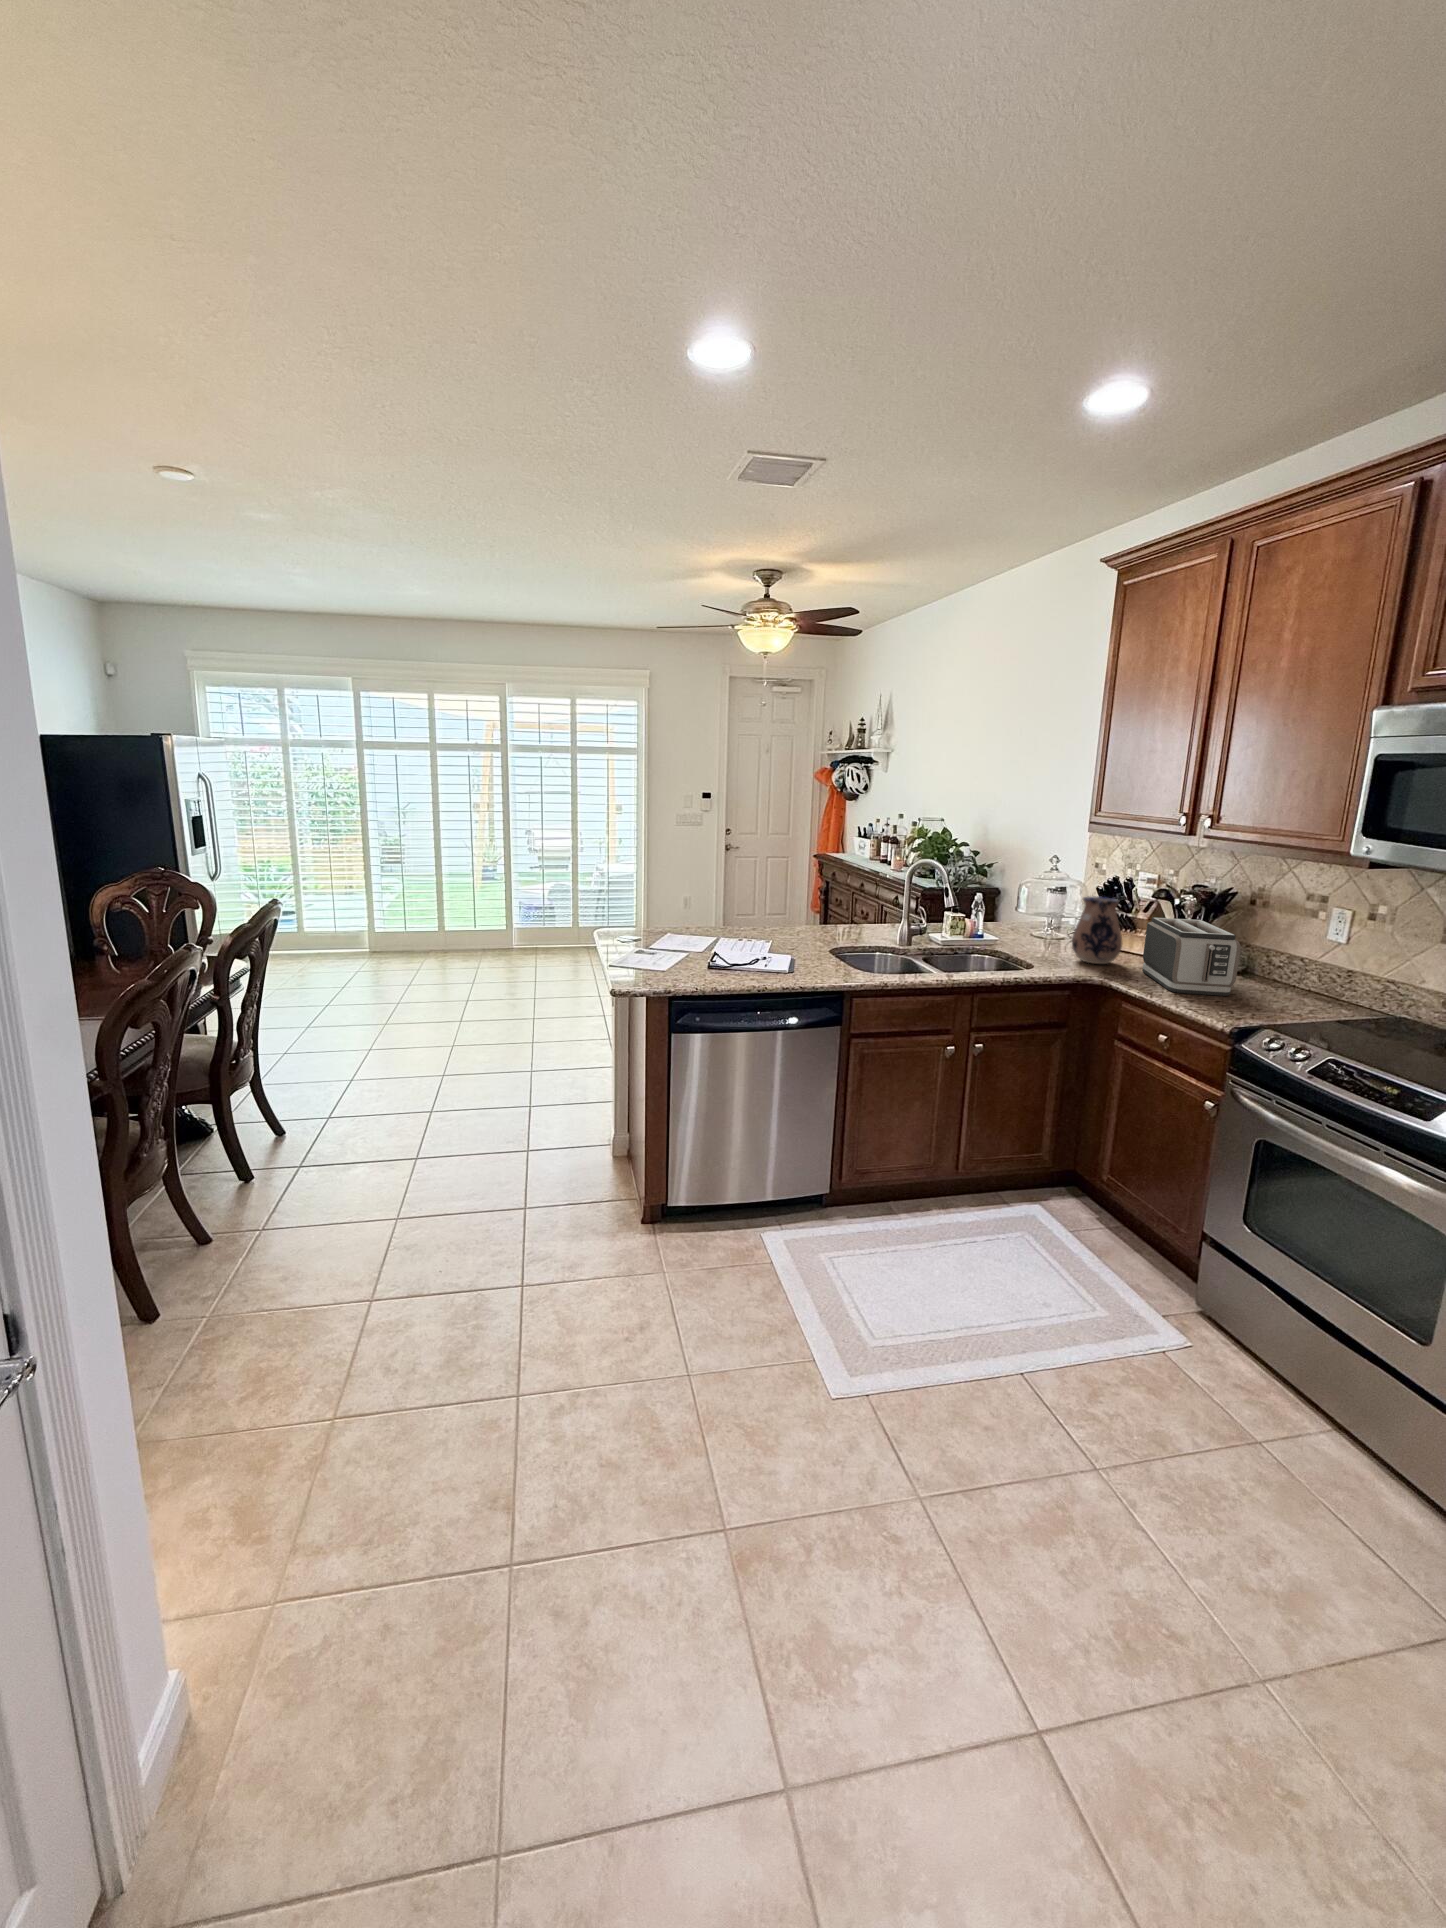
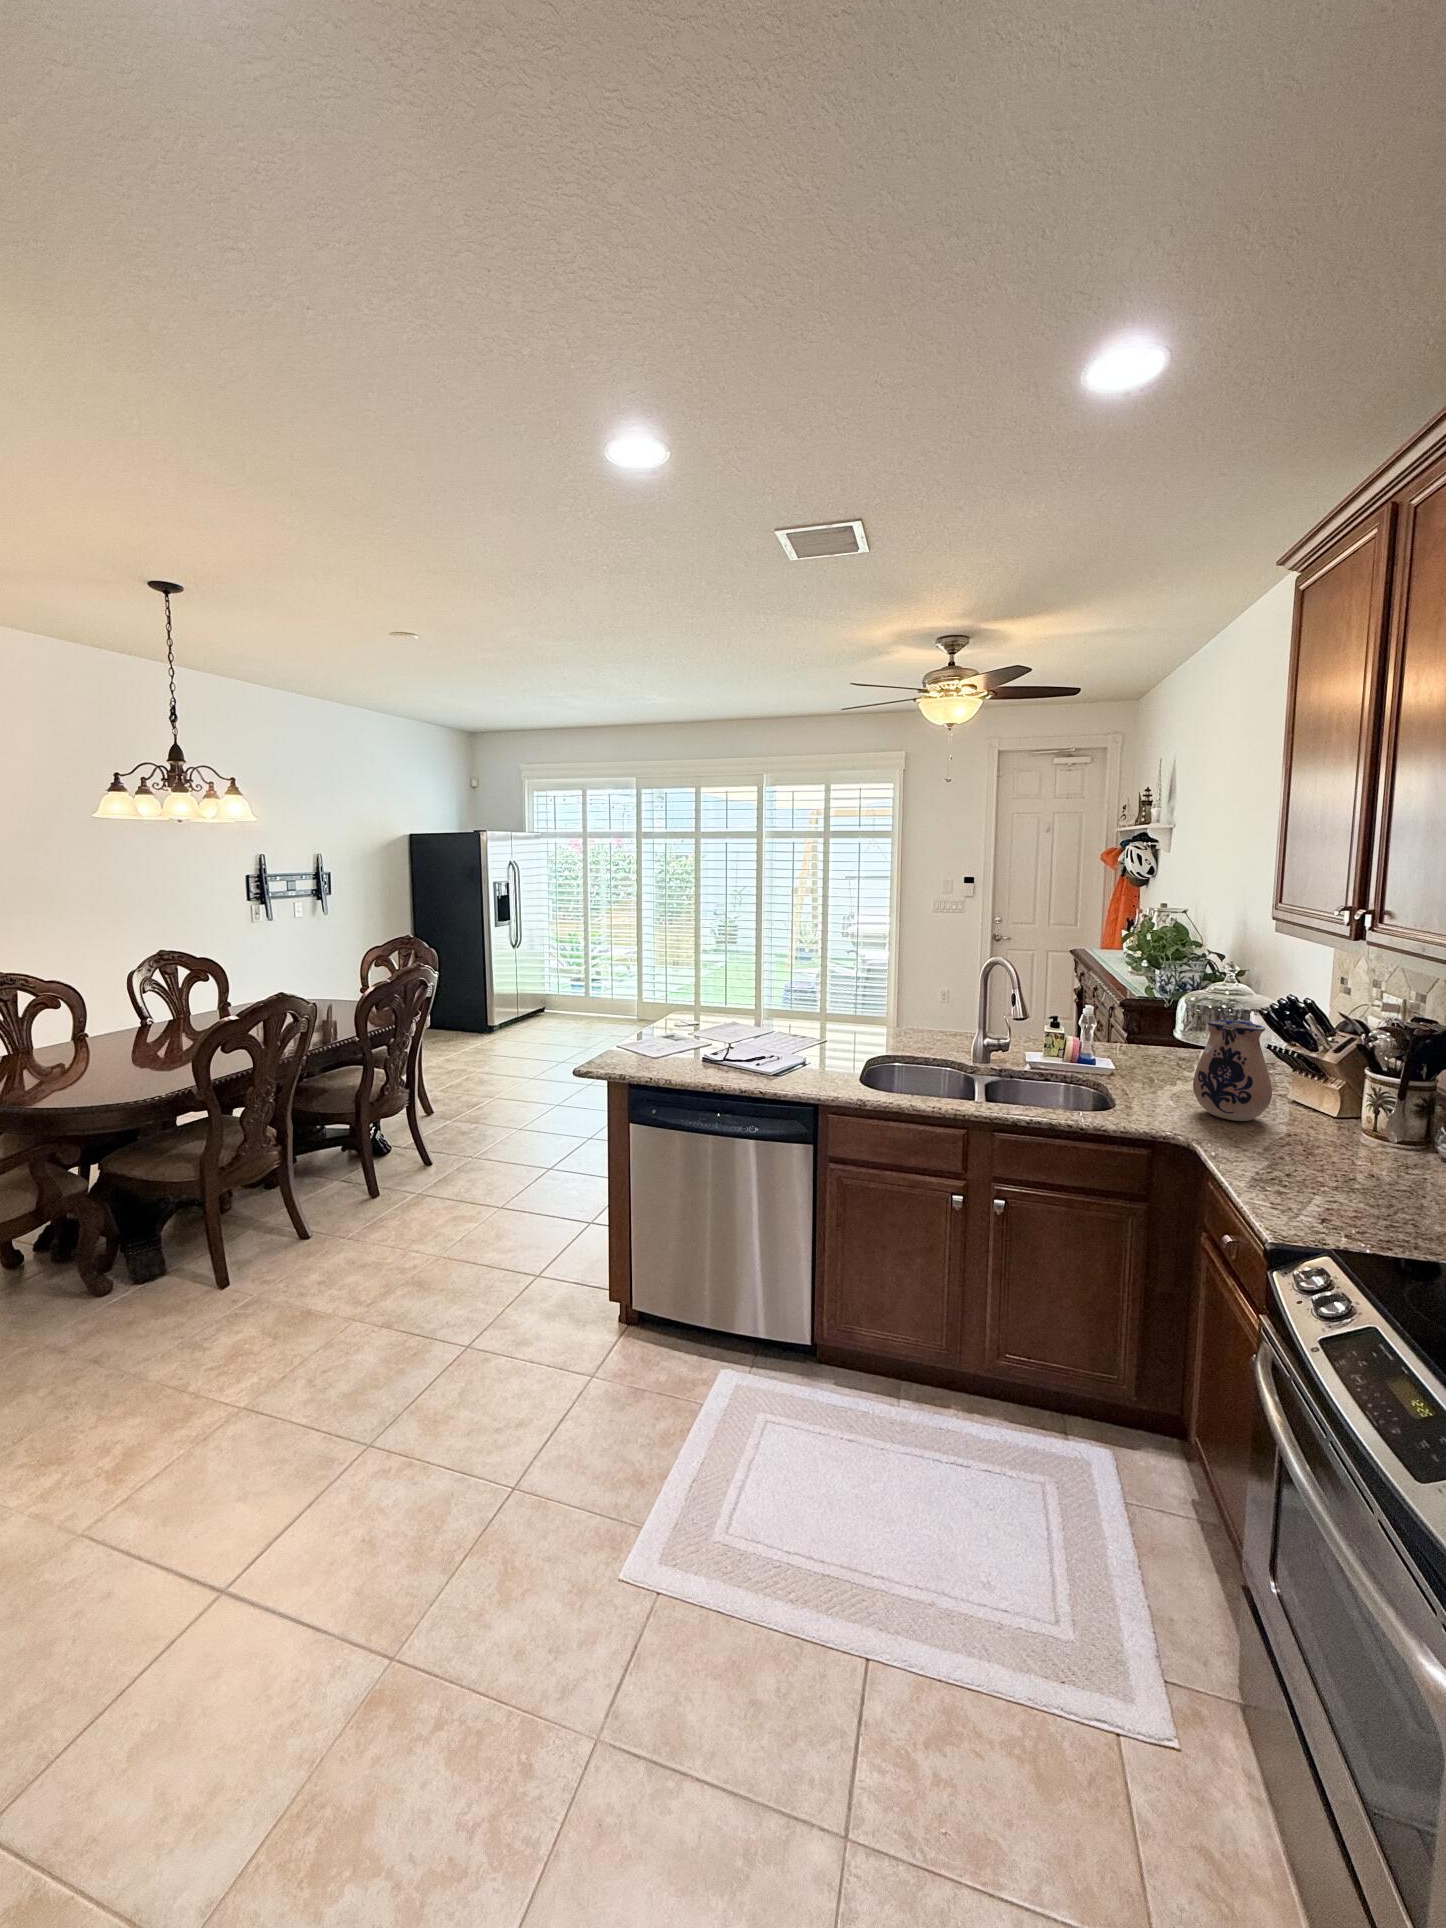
toaster: present [1142,918,1241,996] -> none [1270,1059,1394,1198]

